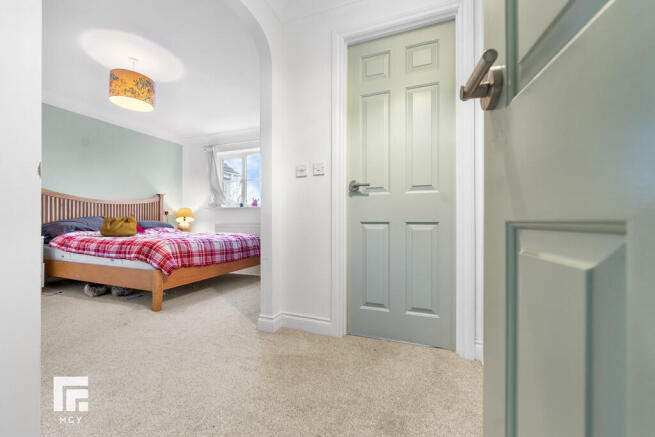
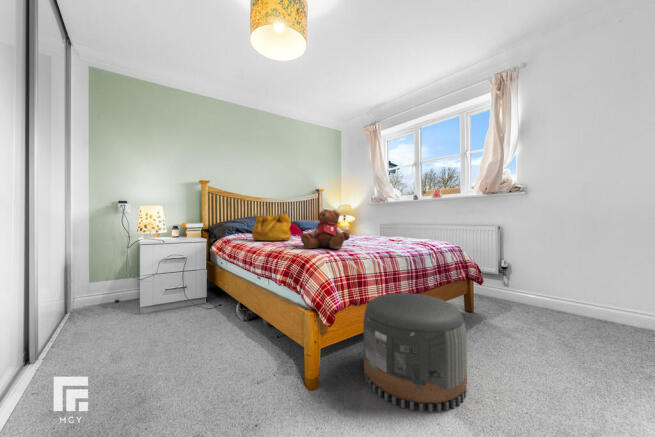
teddy bear: none [148,215,184,239] -> present [301,210,350,249]
pouf: none [190,260,241,307] -> present [363,293,467,412]

